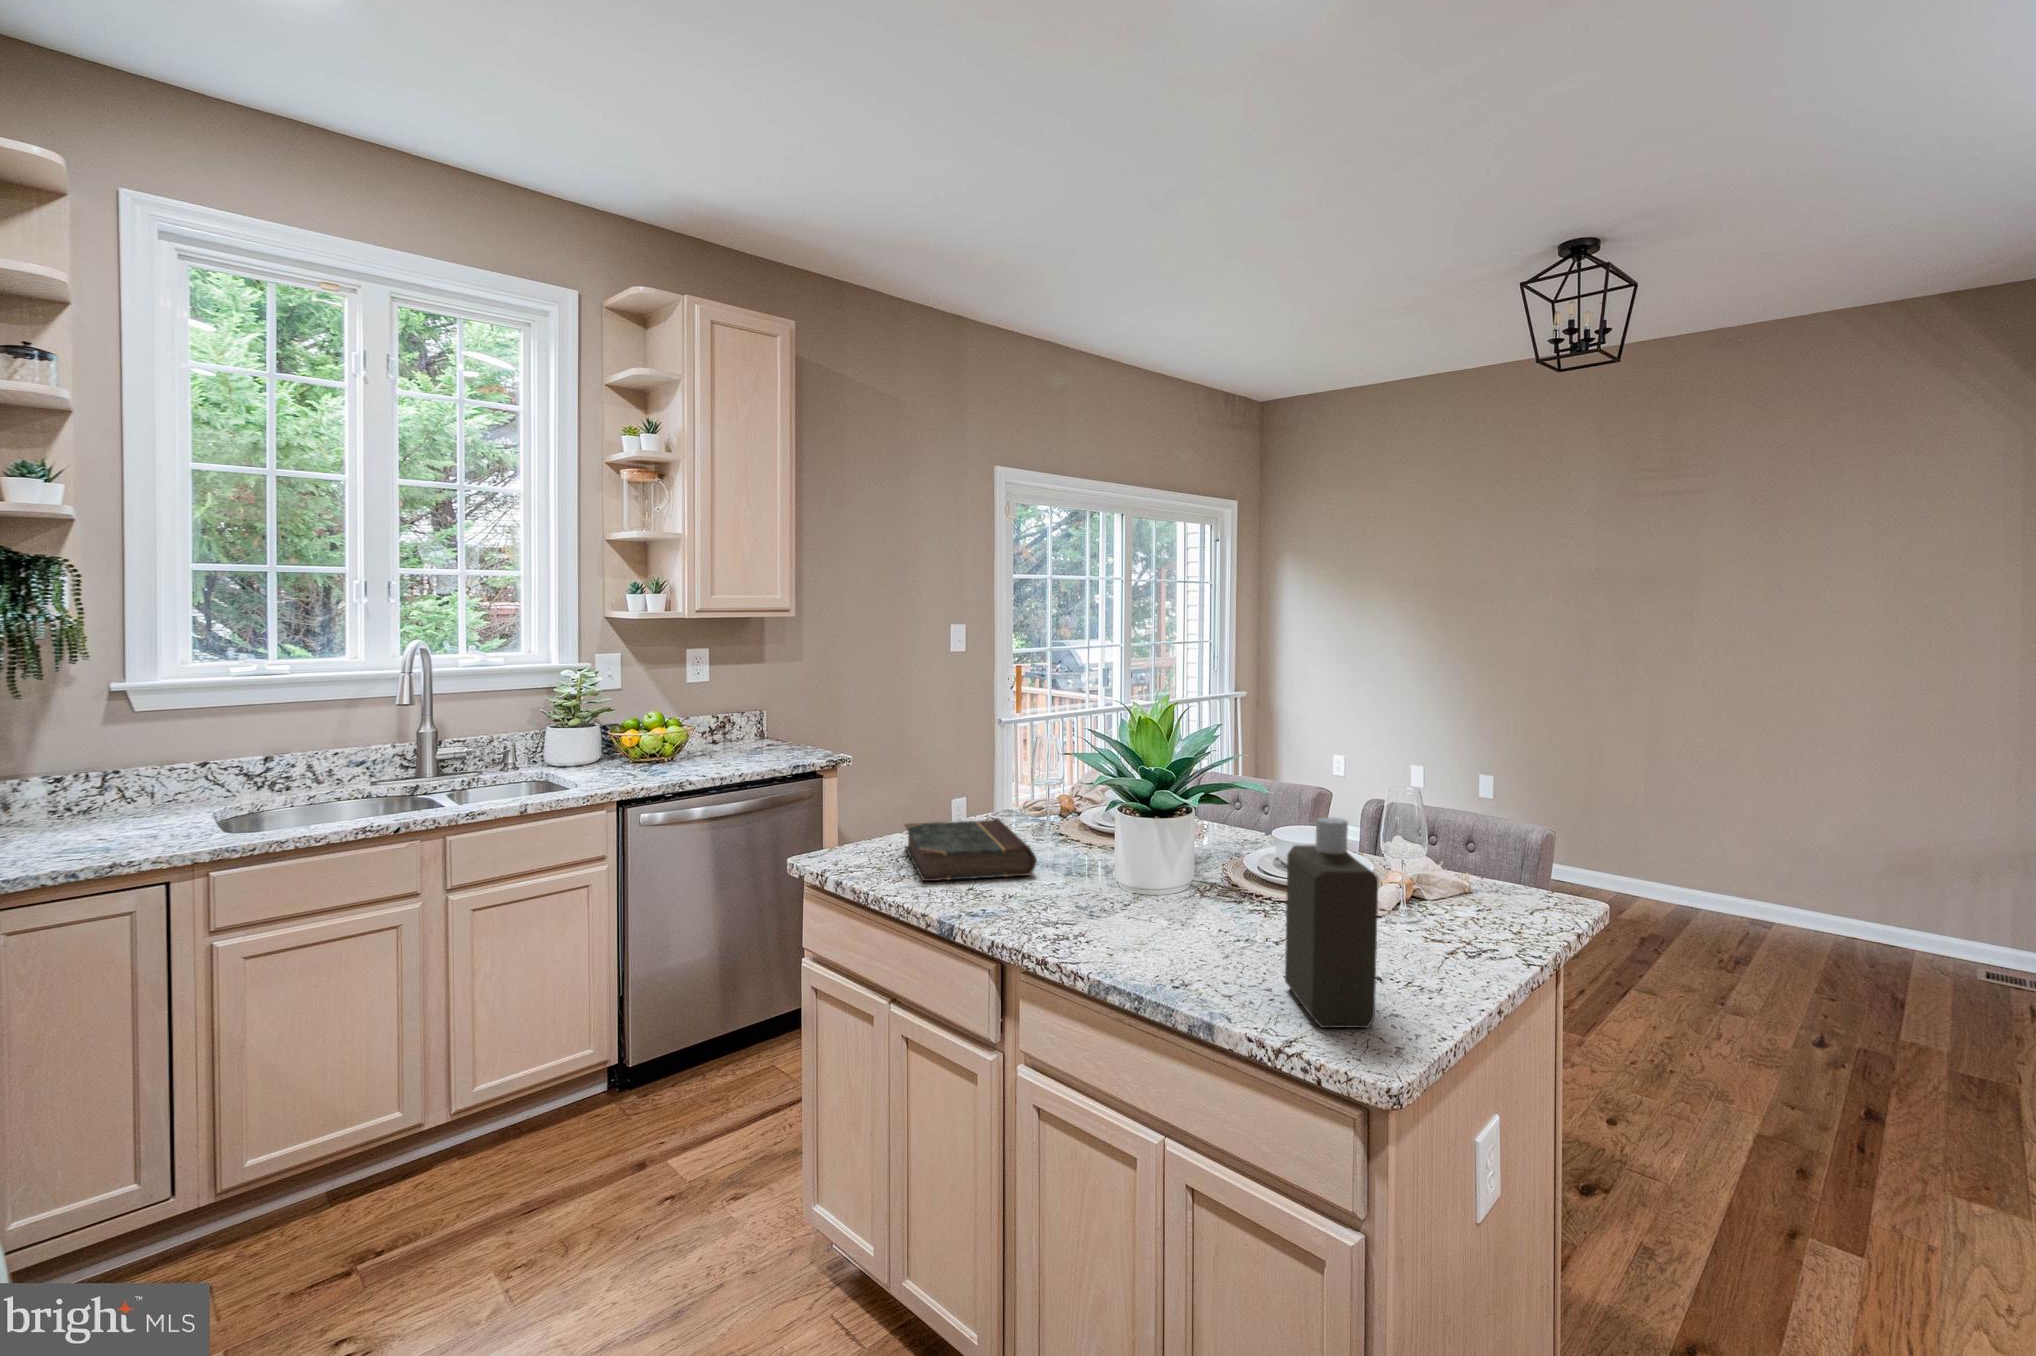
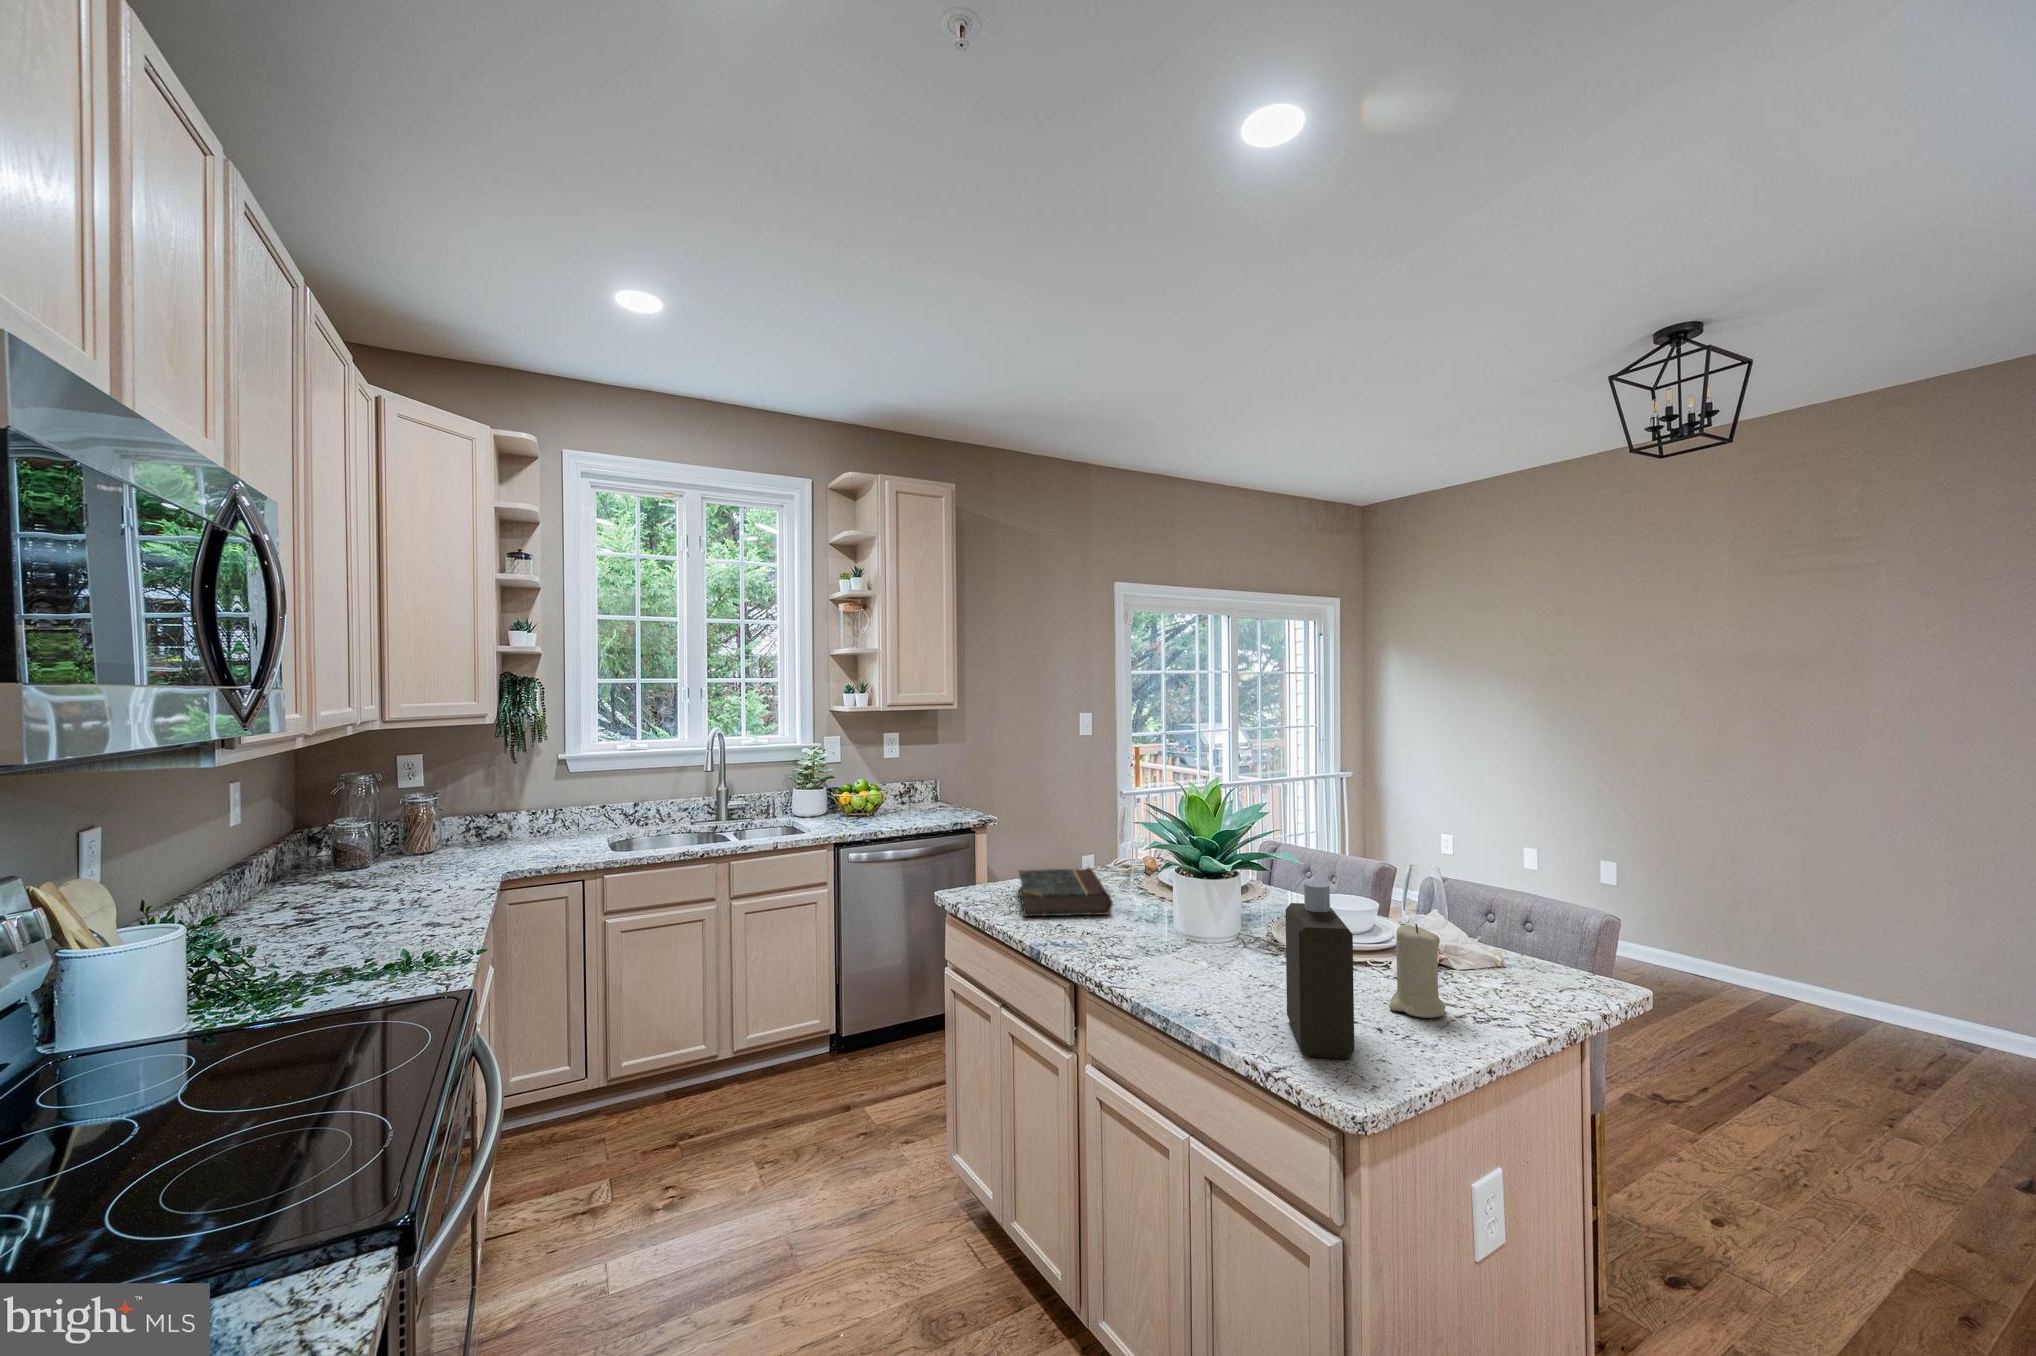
candle: none [1398,867,1462,977] -> present [1389,924,1446,1018]

